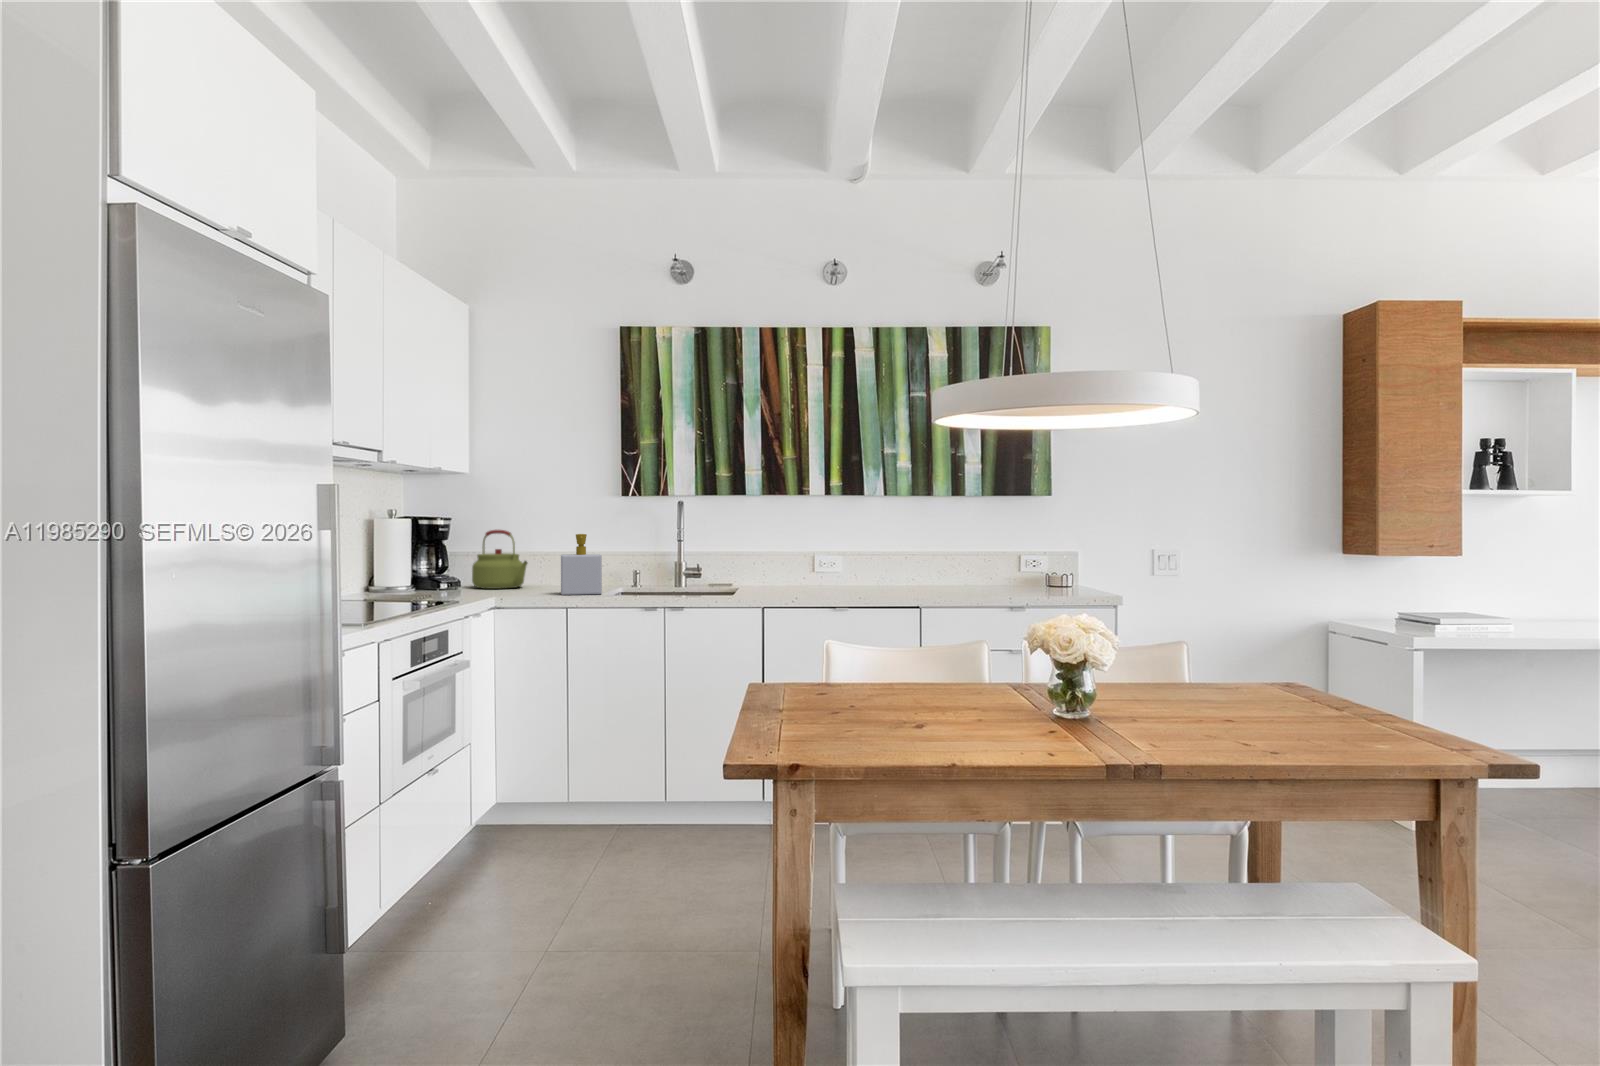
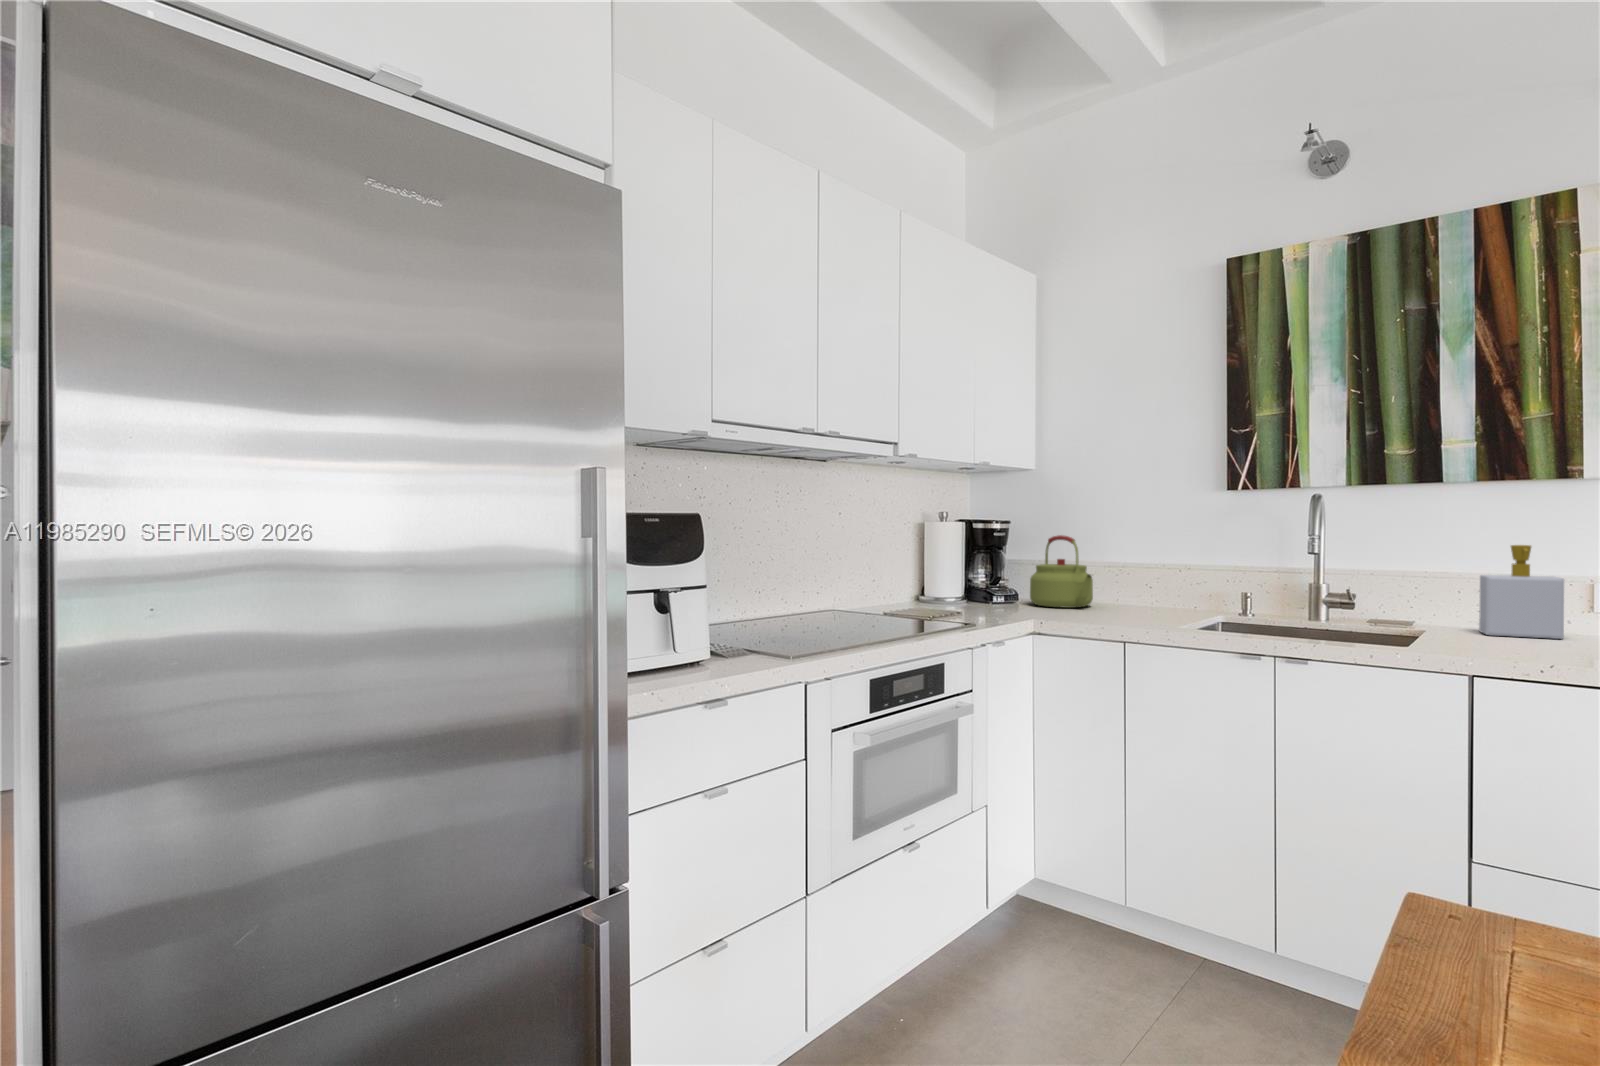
soap bottle: present [561,534,602,595] -> present [1479,545,1564,639]

